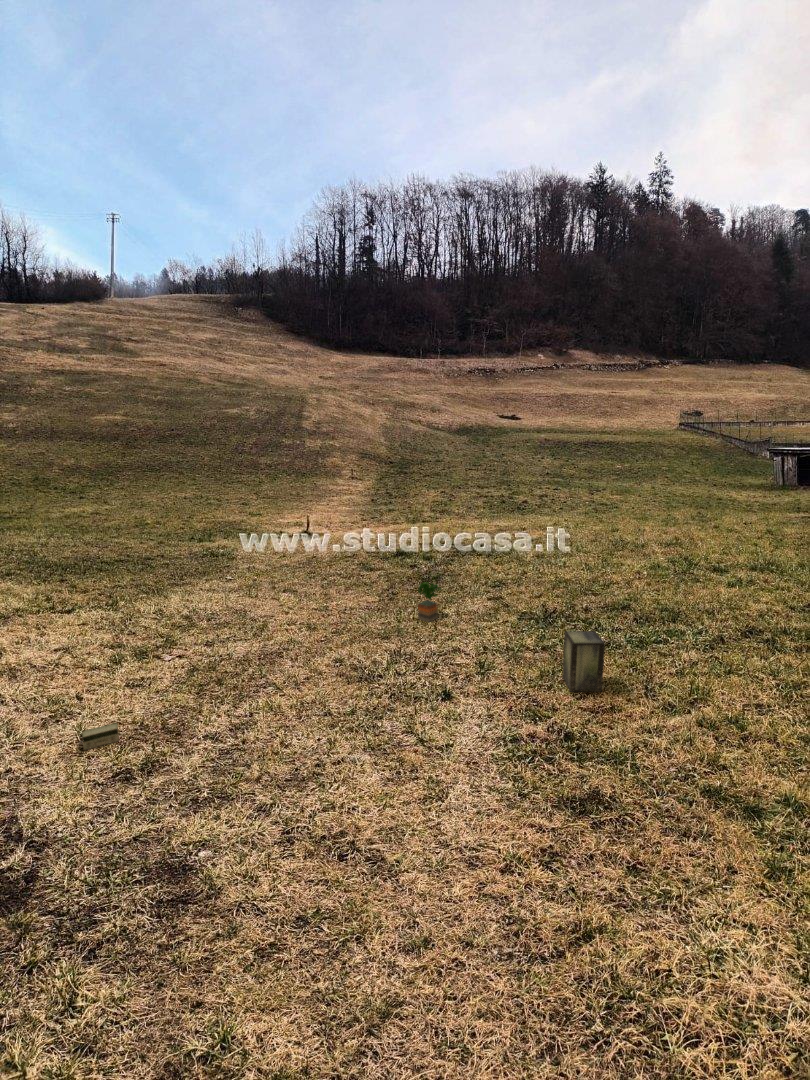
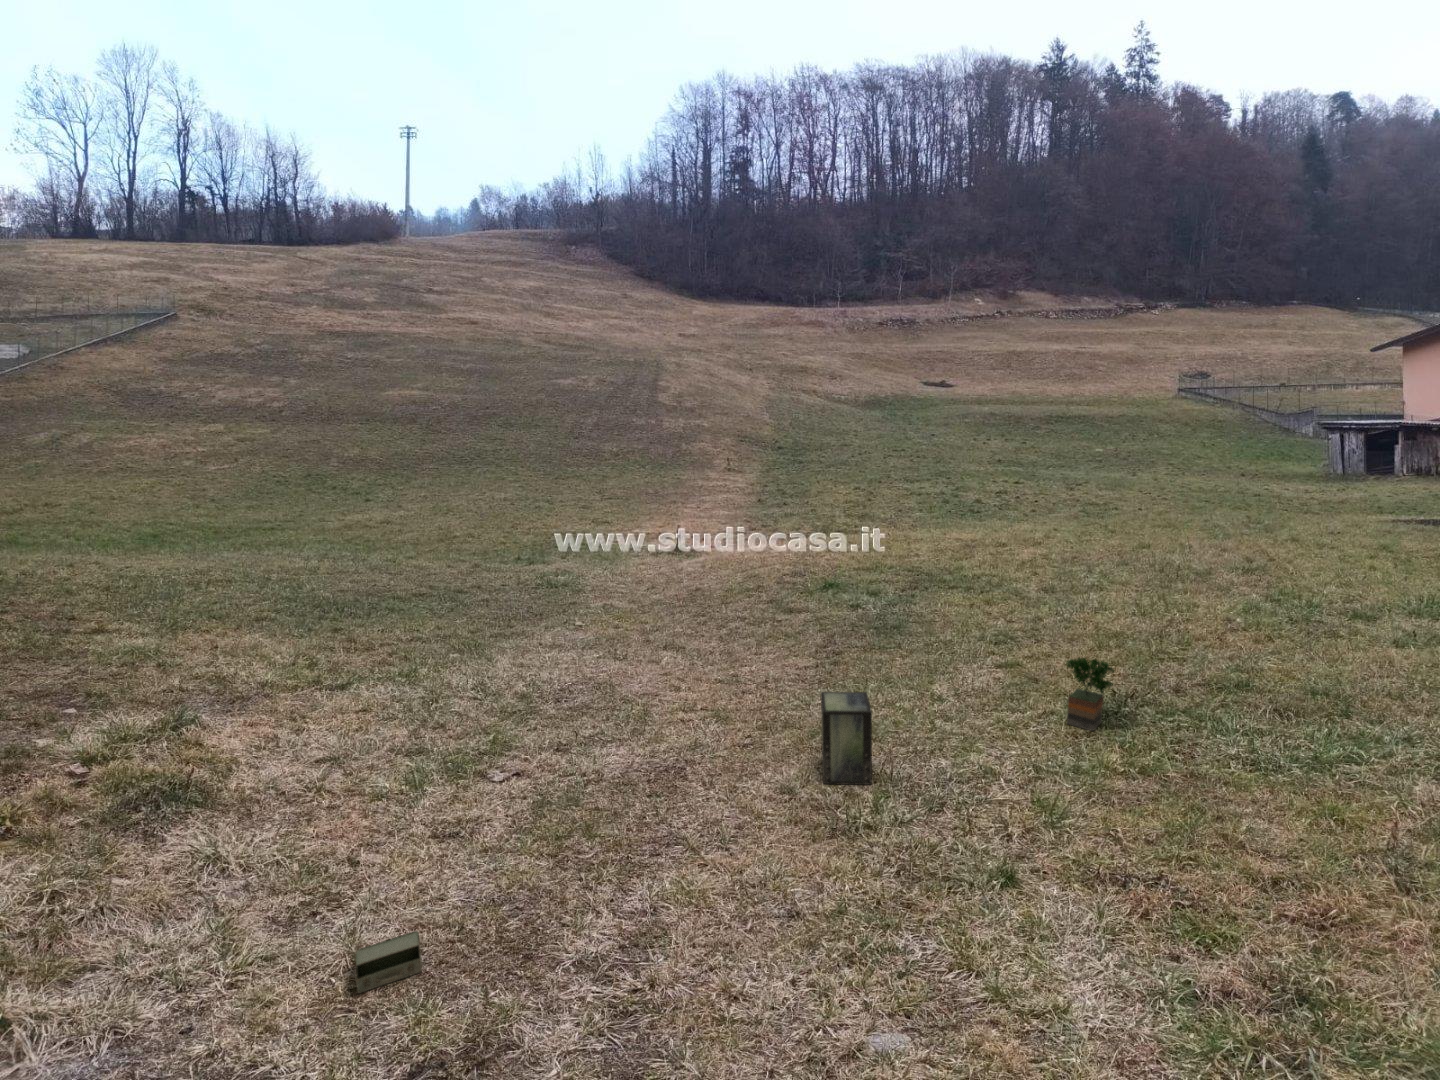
potted tree: present [418,582,441,622] -> present [1067,658,1115,731]
storage box: present [562,631,605,692] -> present [821,692,872,785]

